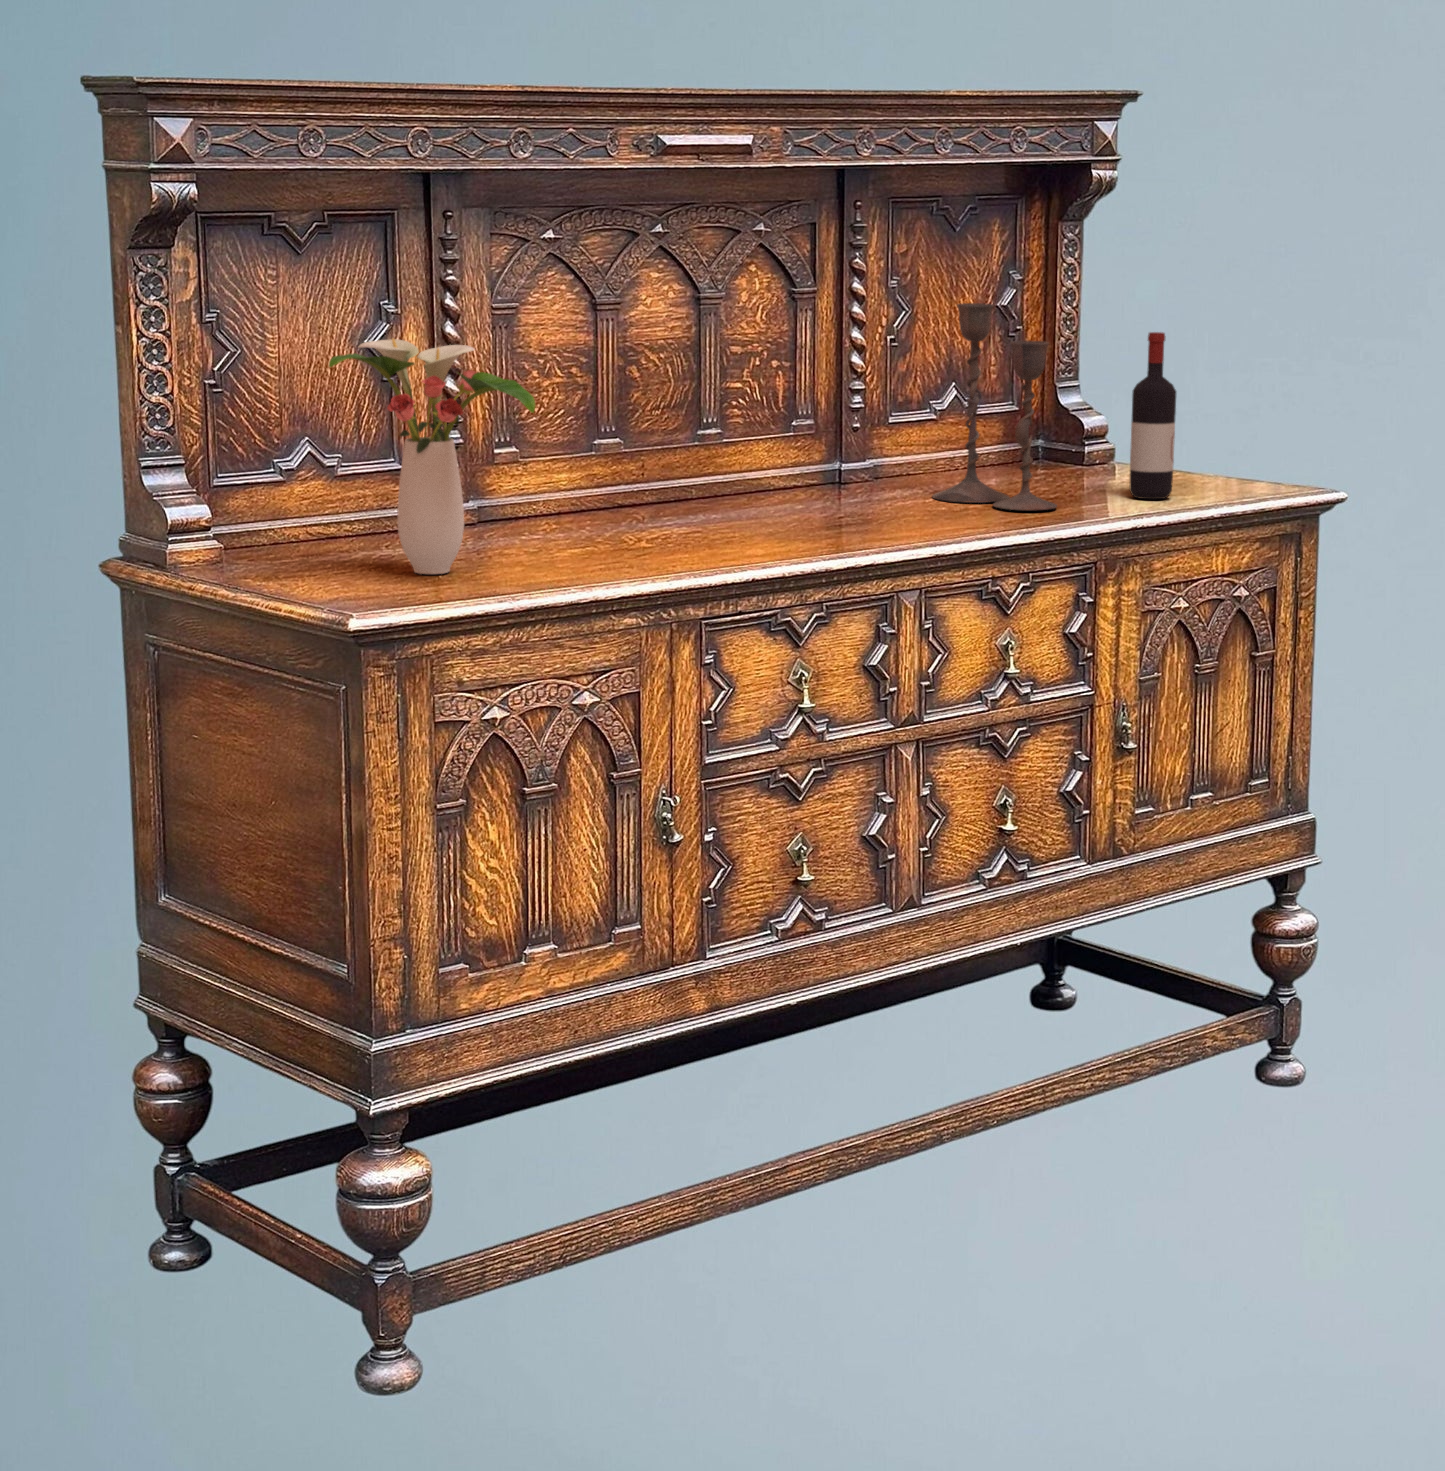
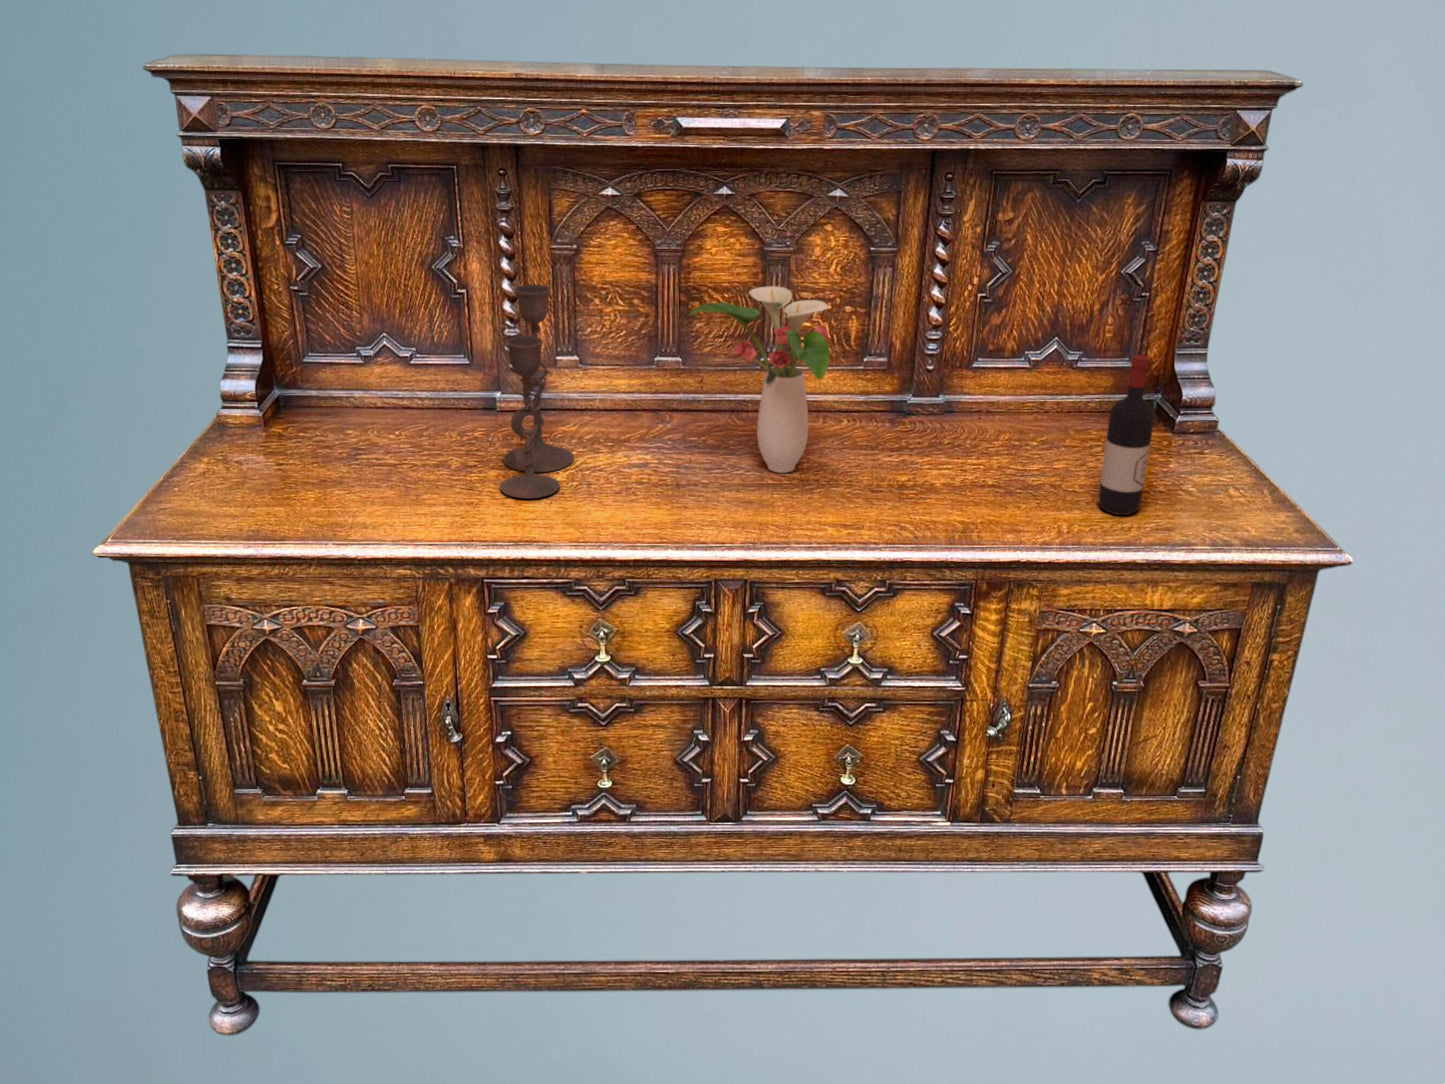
candlestick: present [932,303,1057,510] -> present [500,284,574,499]
flower arrangement: present [329,339,535,574] -> present [690,286,830,473]

